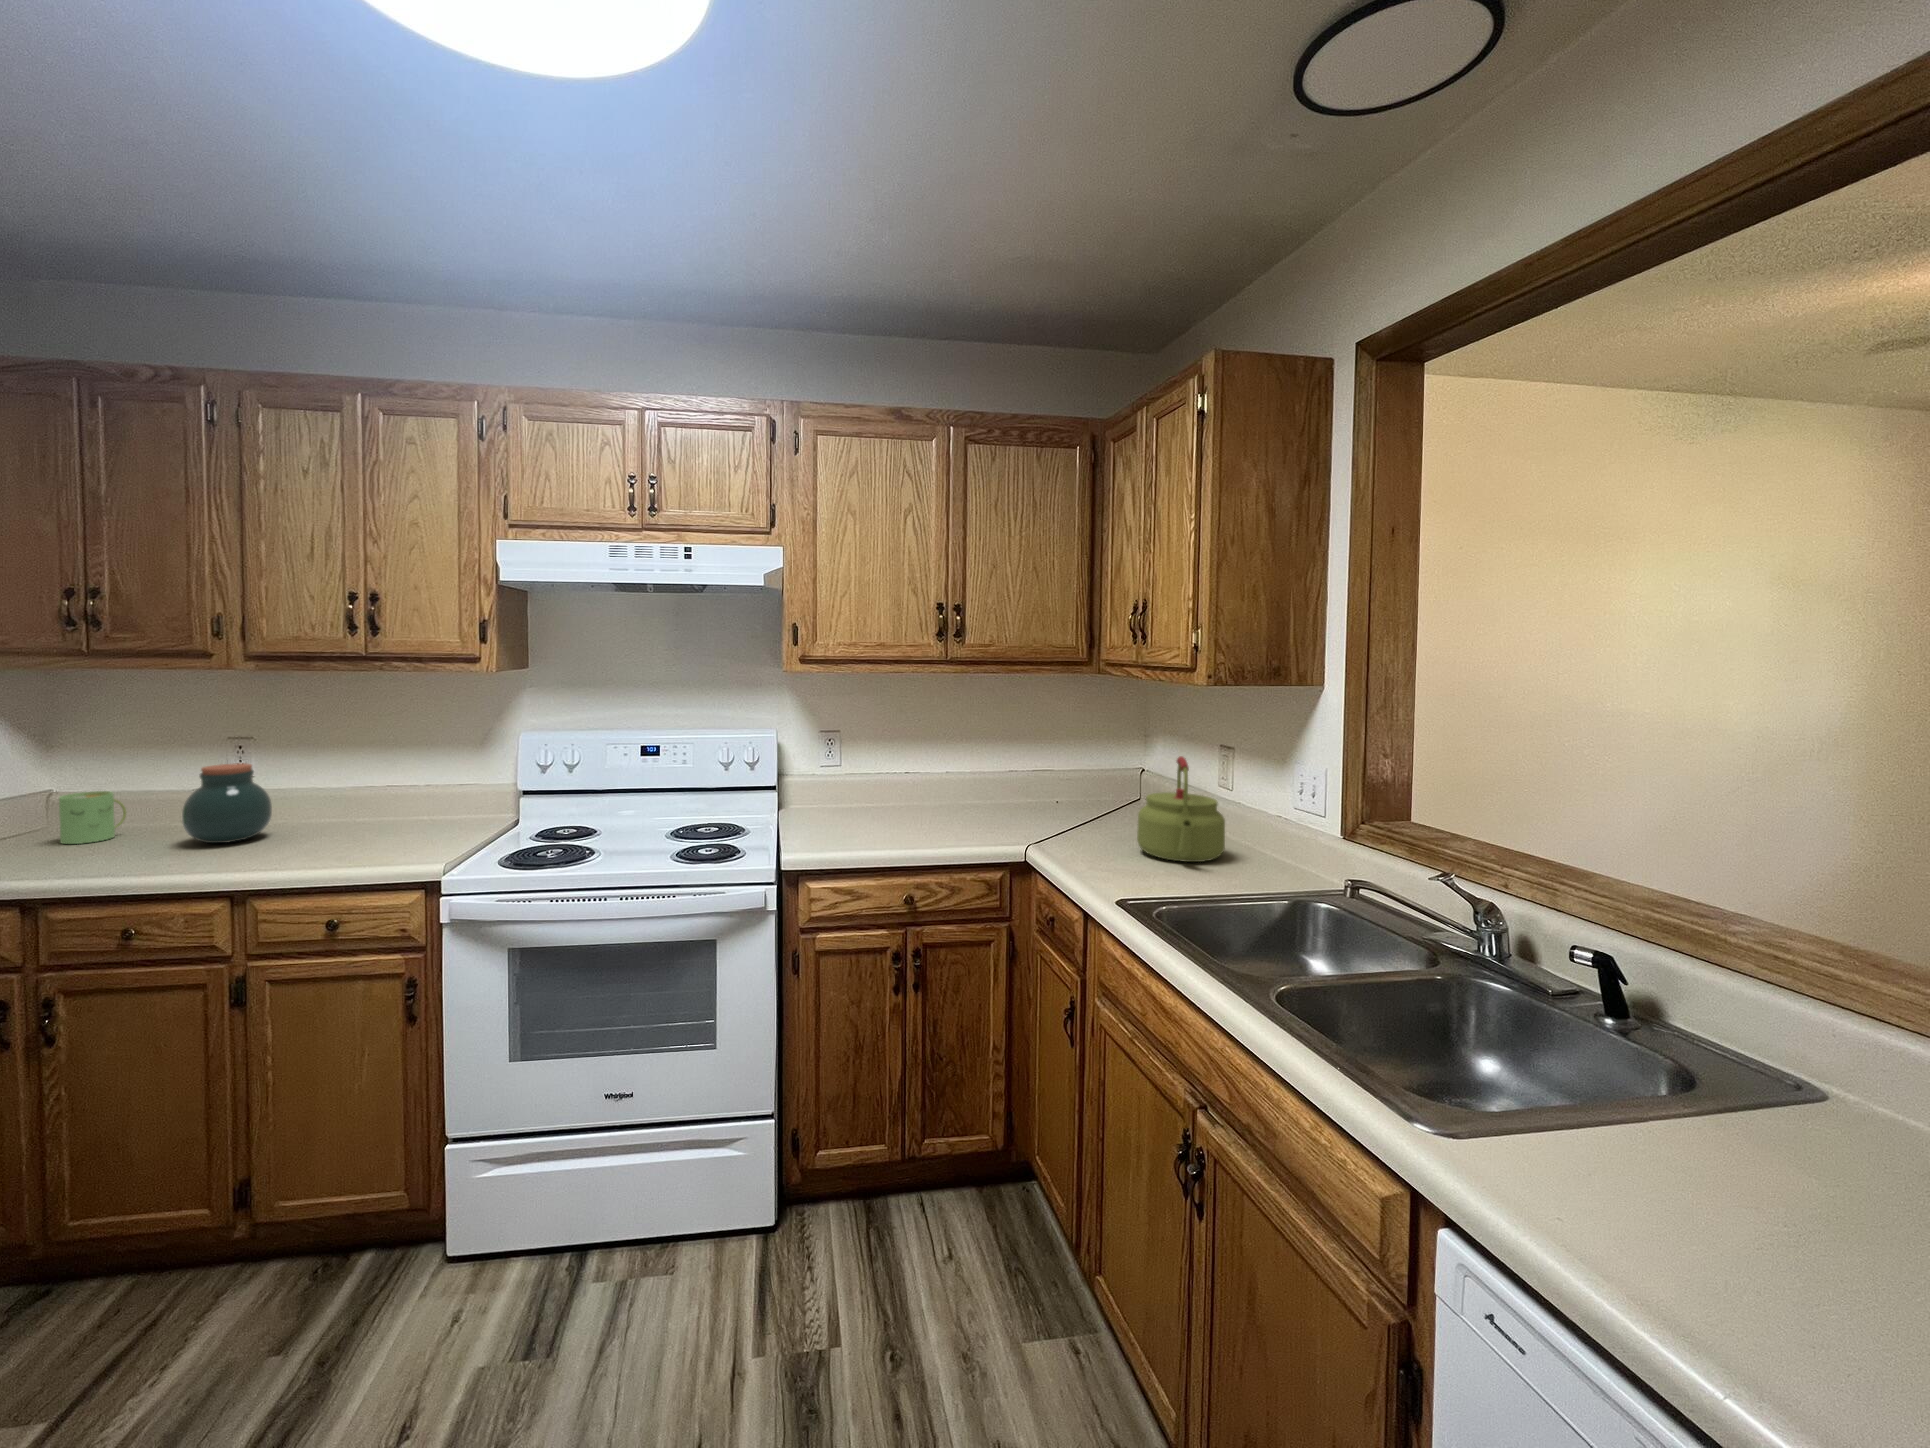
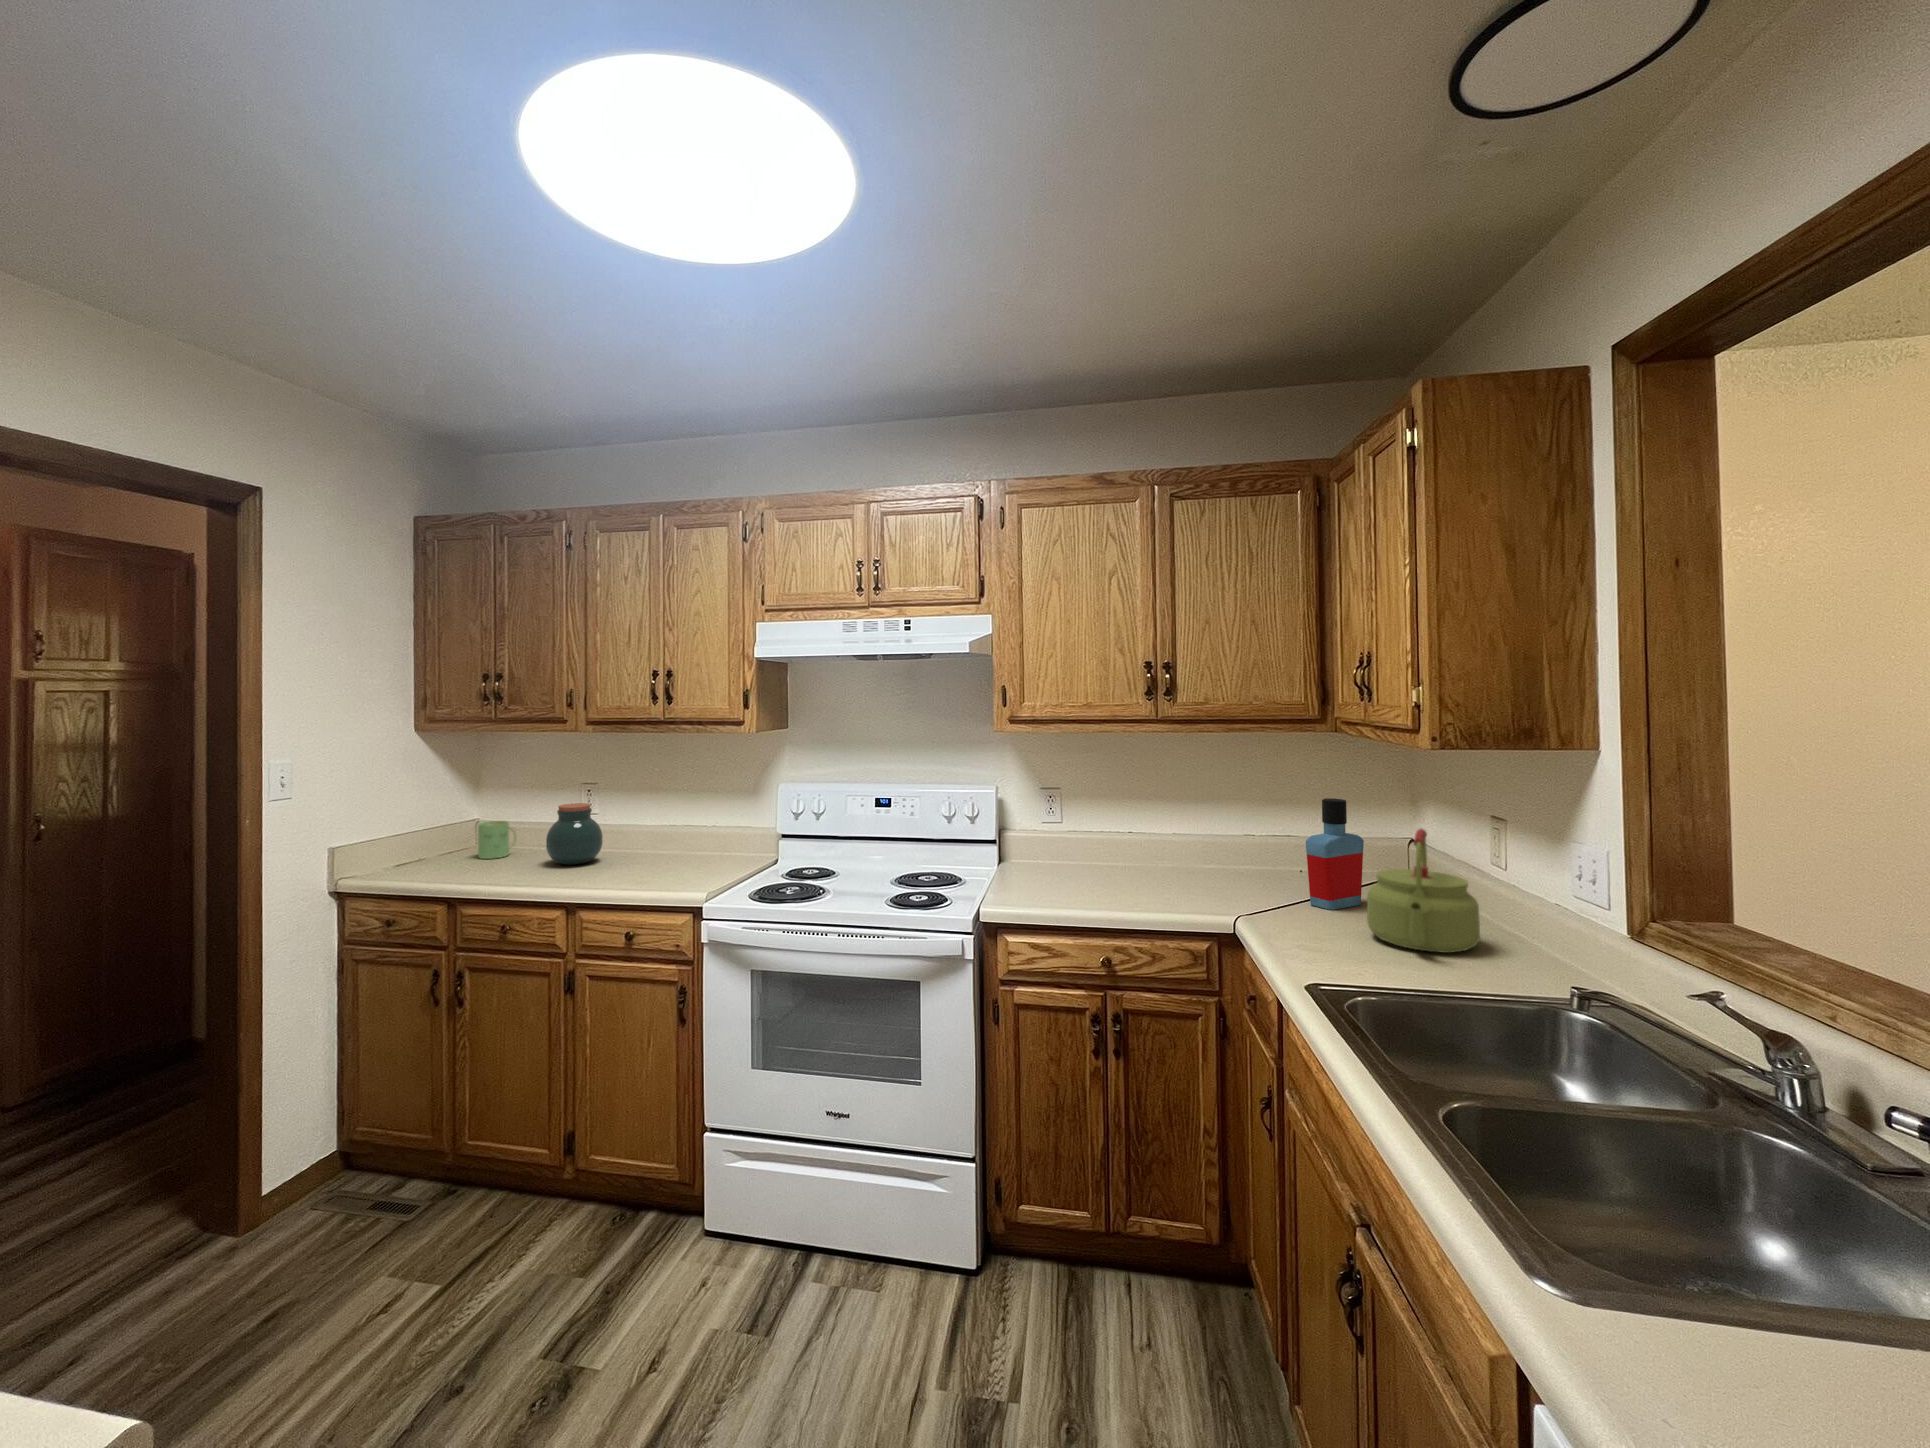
bottle: none [1076,733,1120,833] -> present [1306,798,1364,910]

